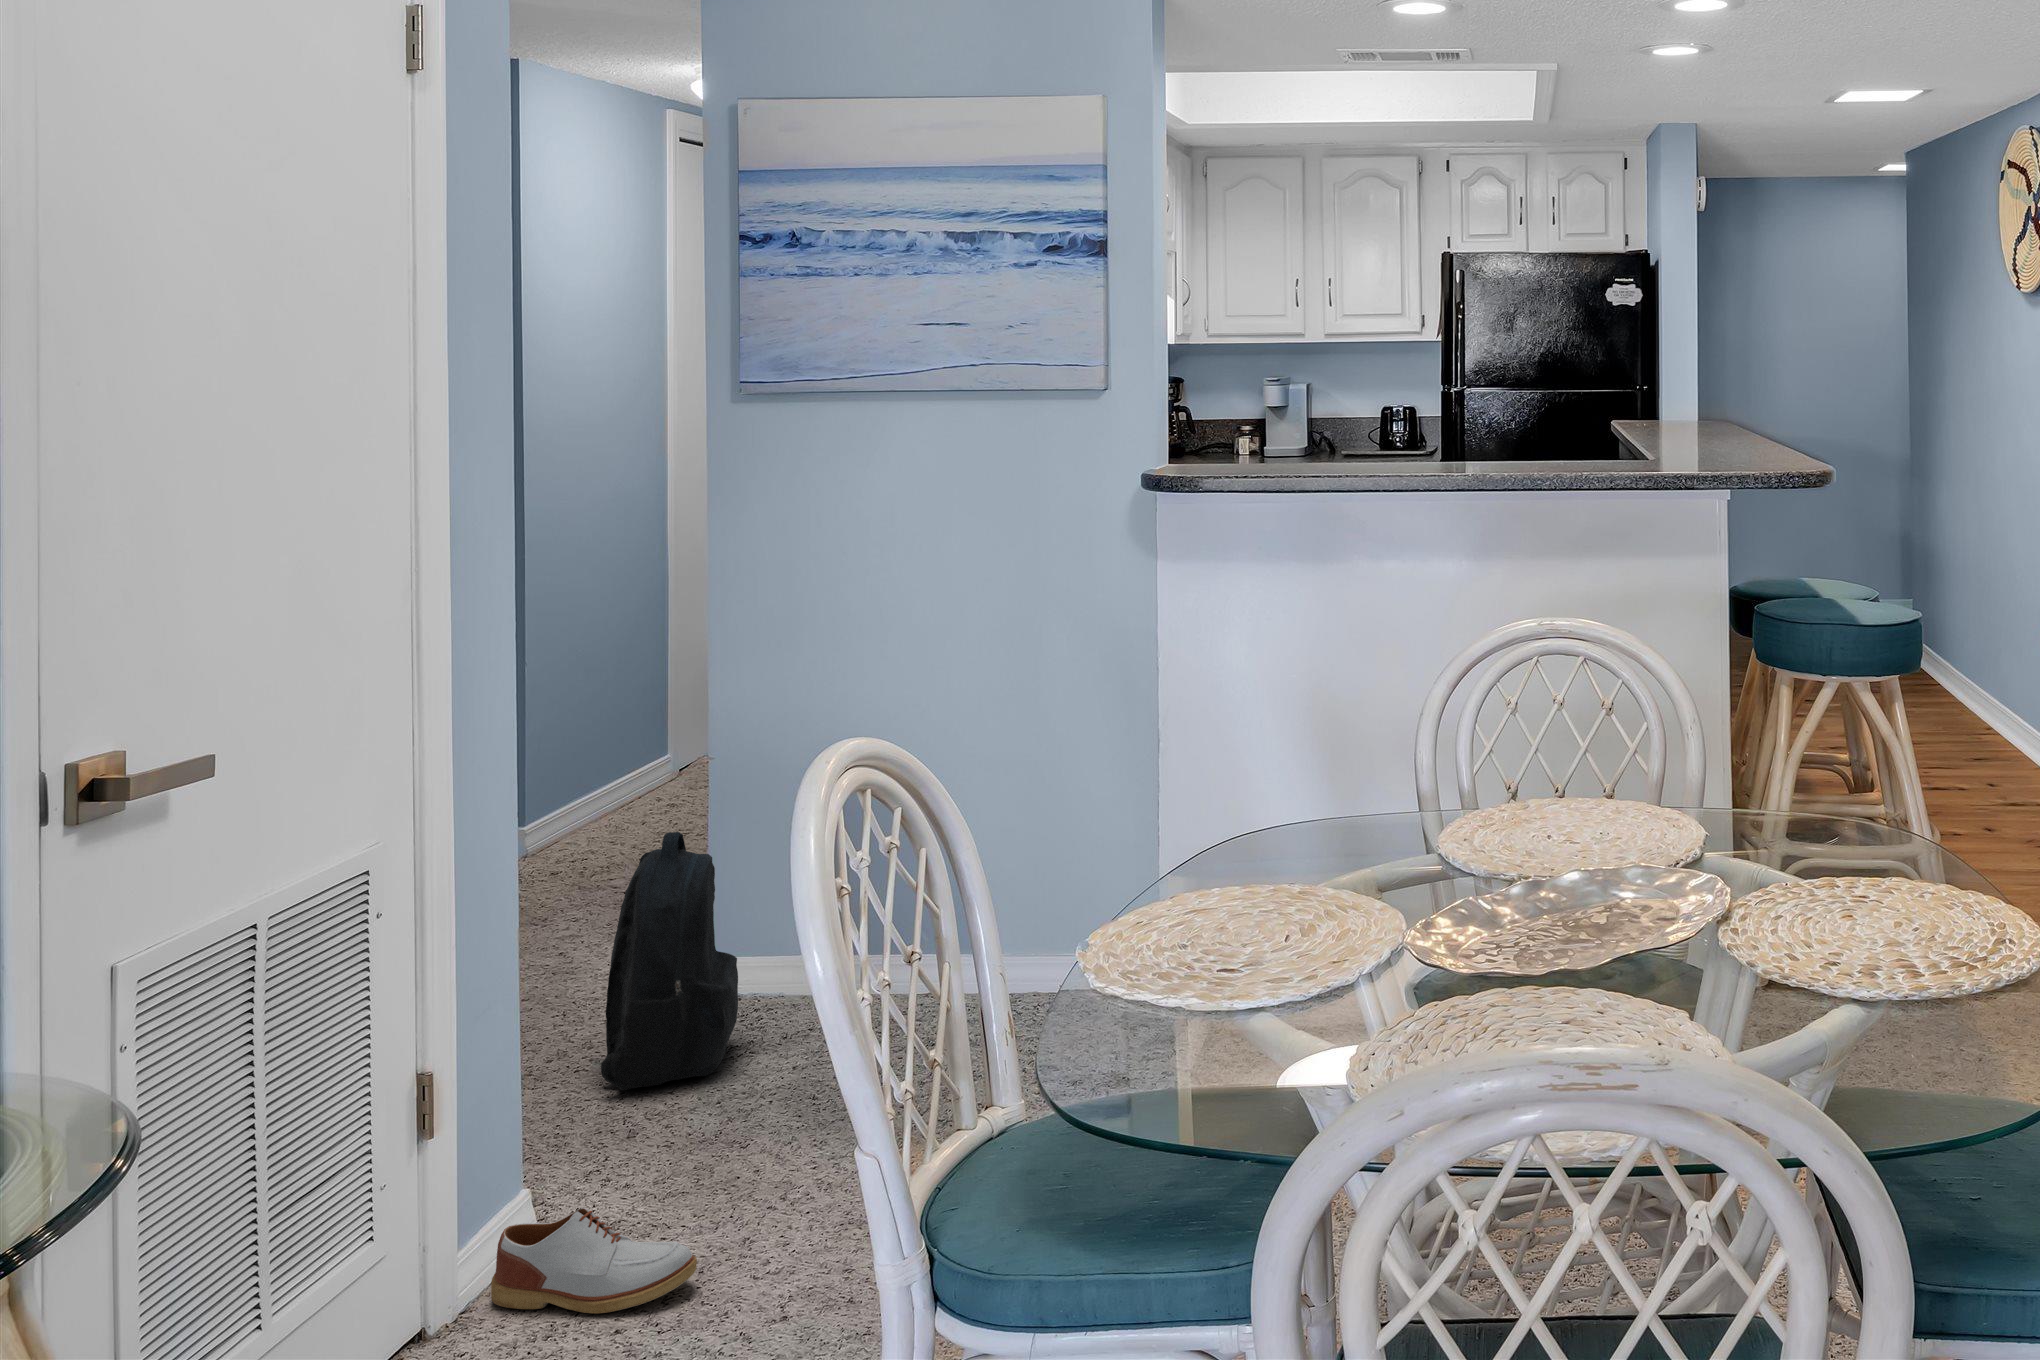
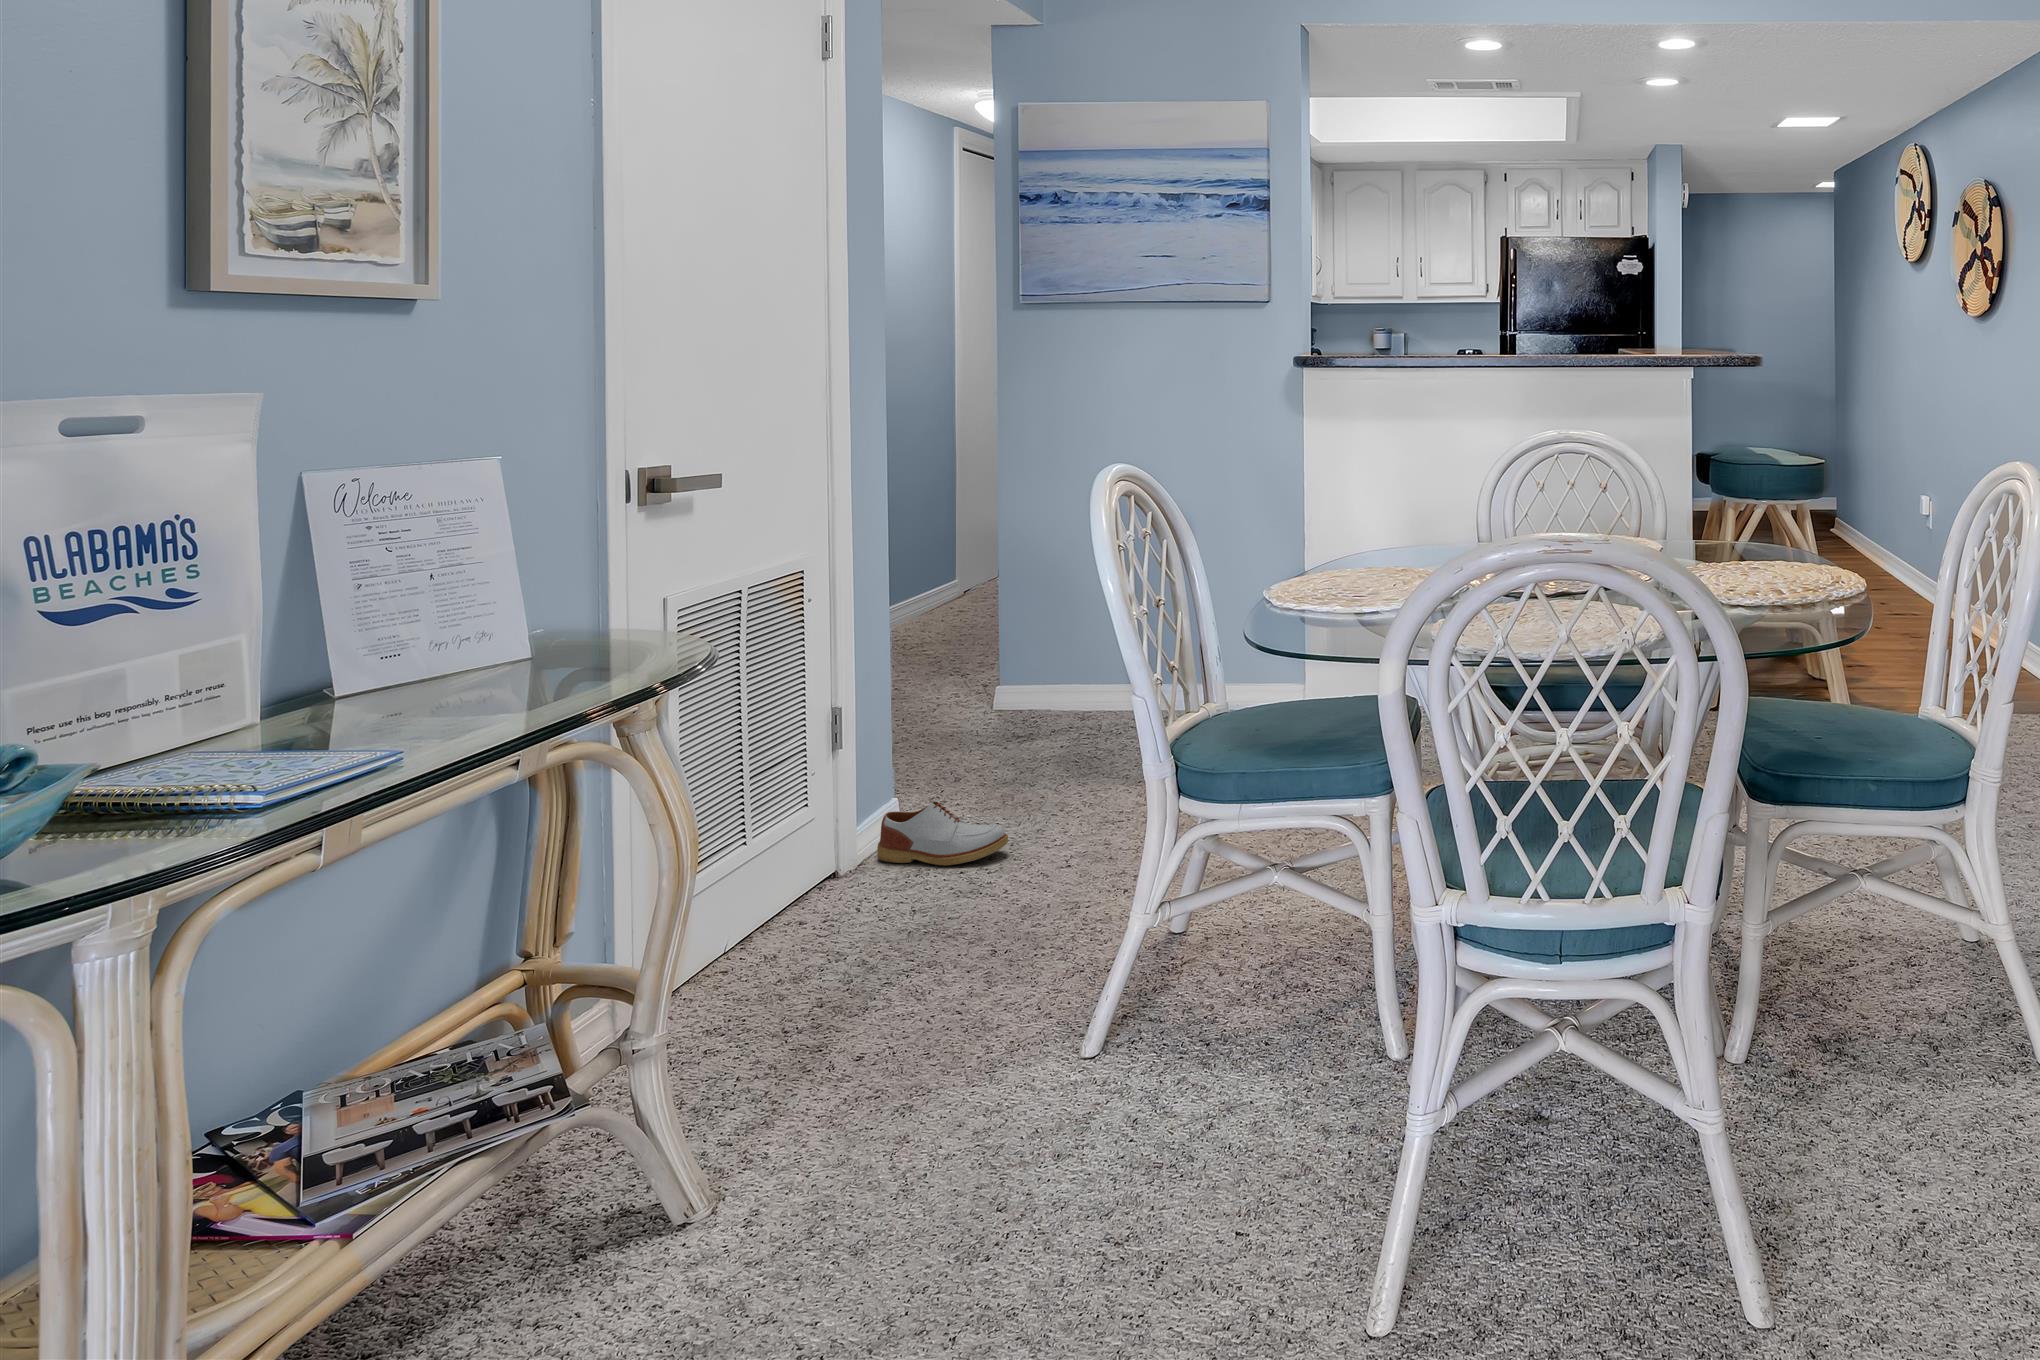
backpack: present [601,832,738,1090] -> none [937,589,1025,756]

